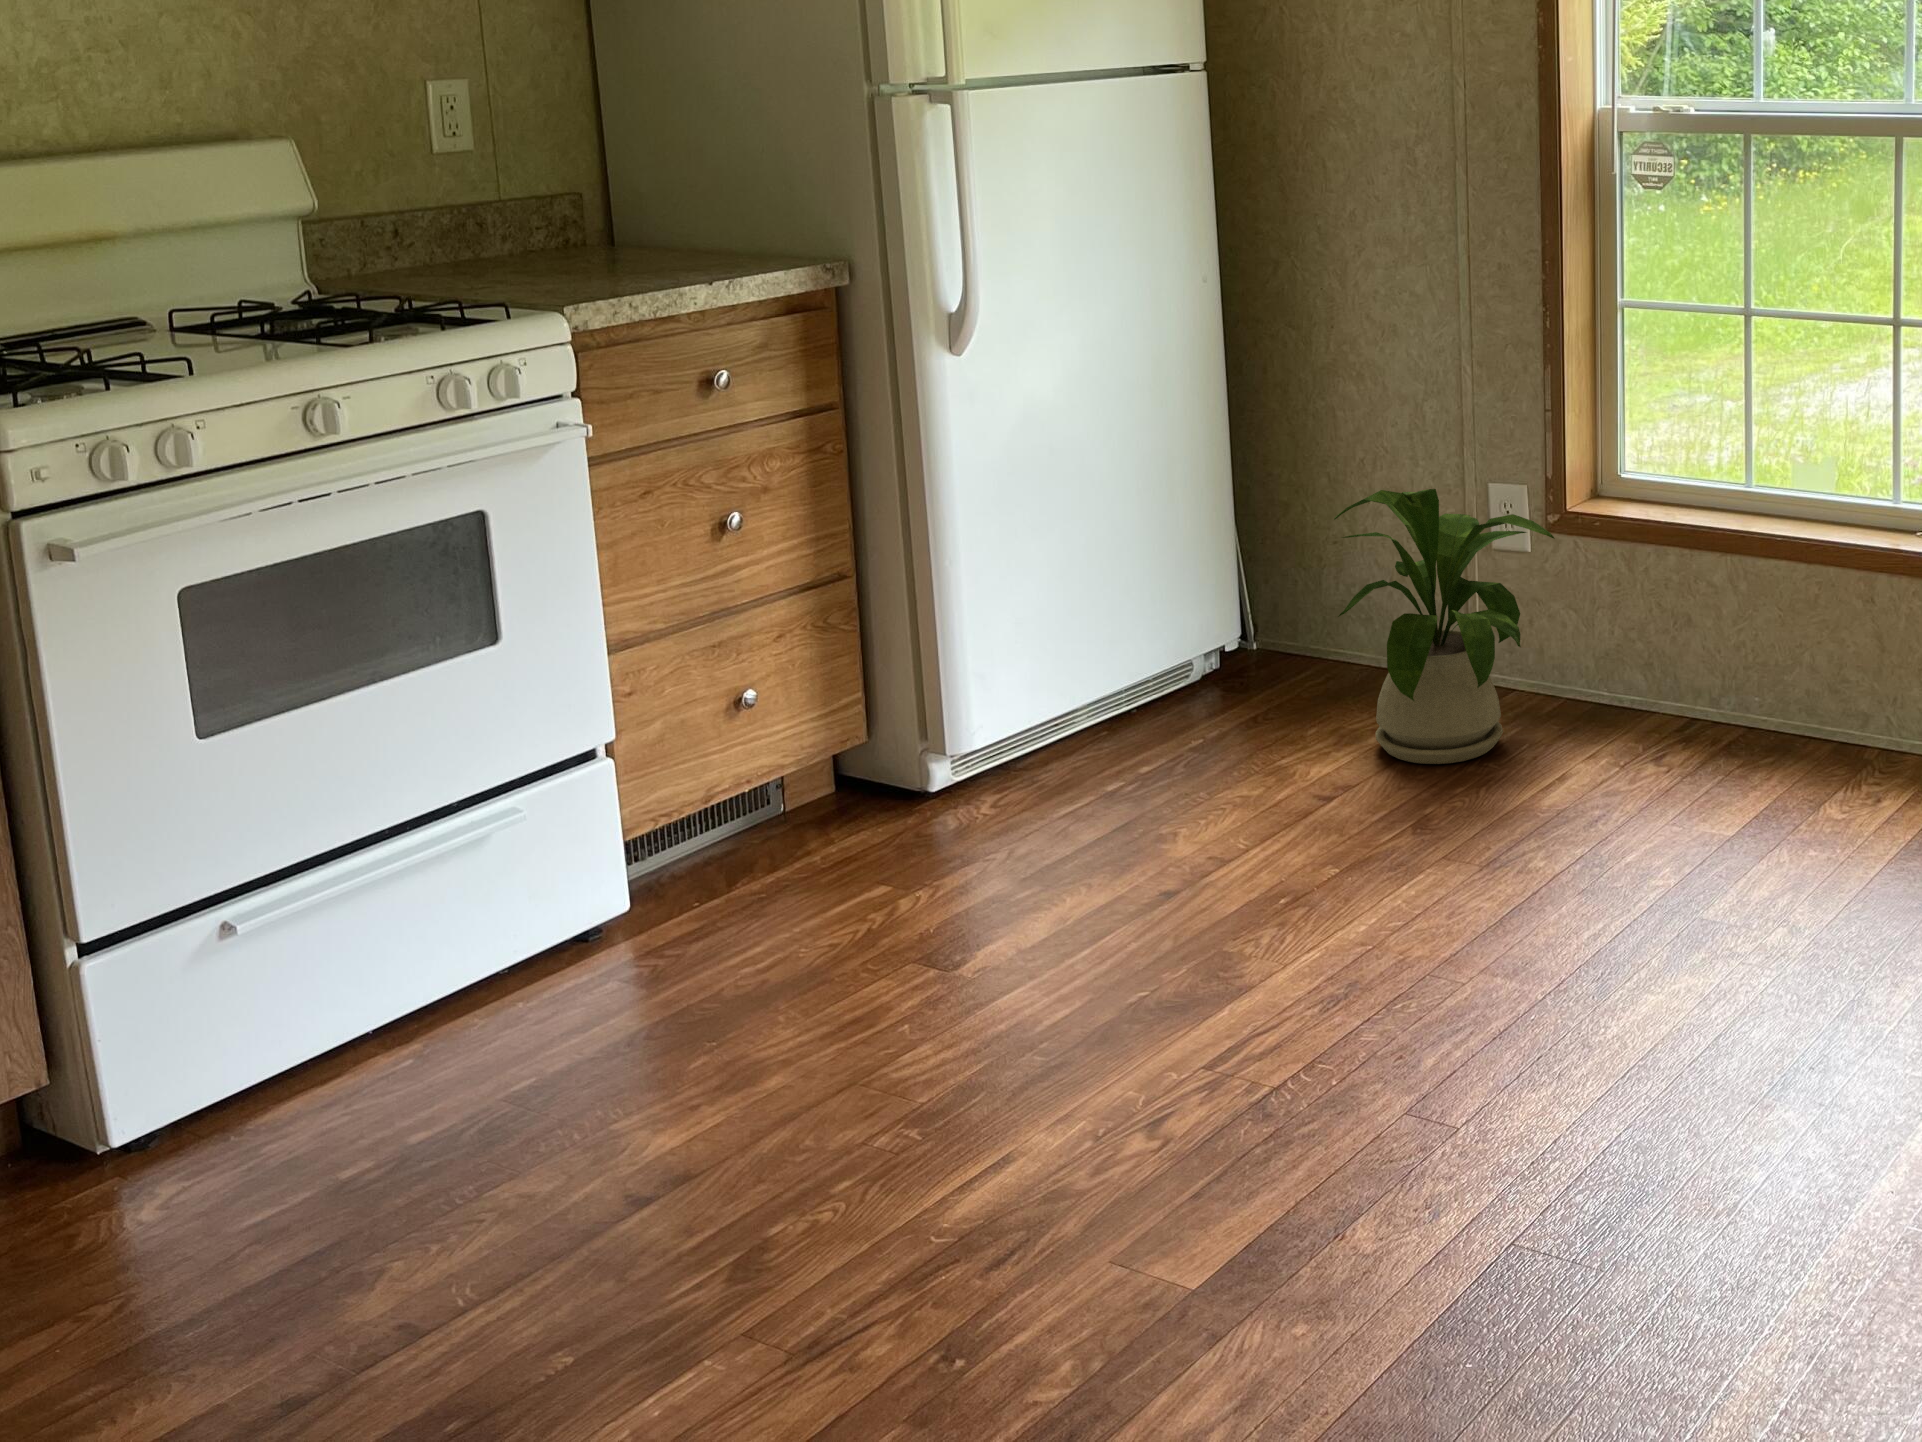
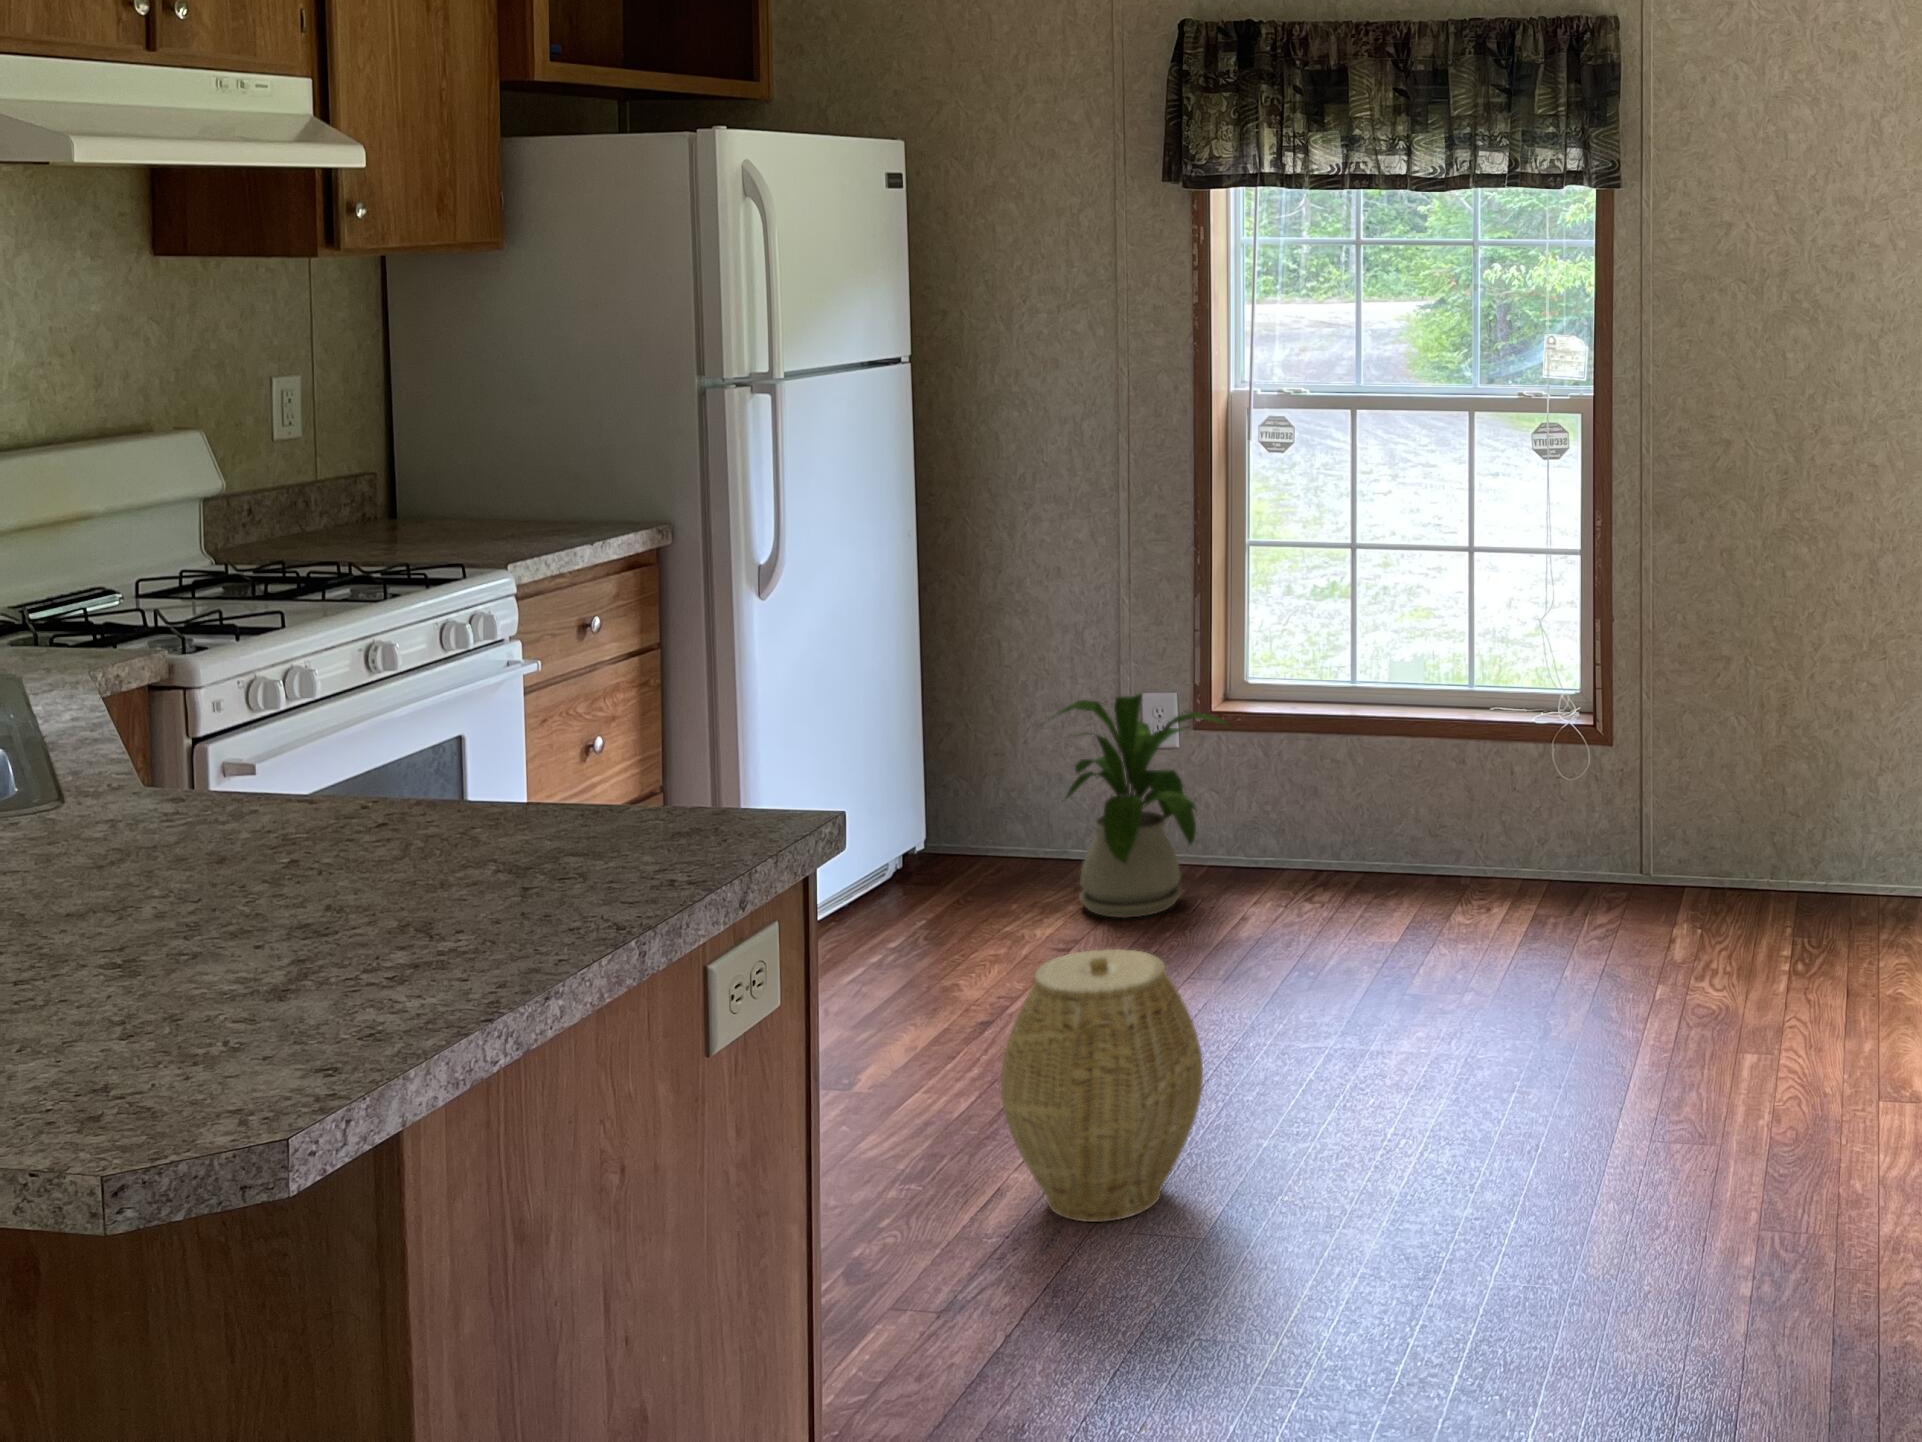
woven basket: none [970,861,1248,1235] -> present [1001,949,1203,1222]

